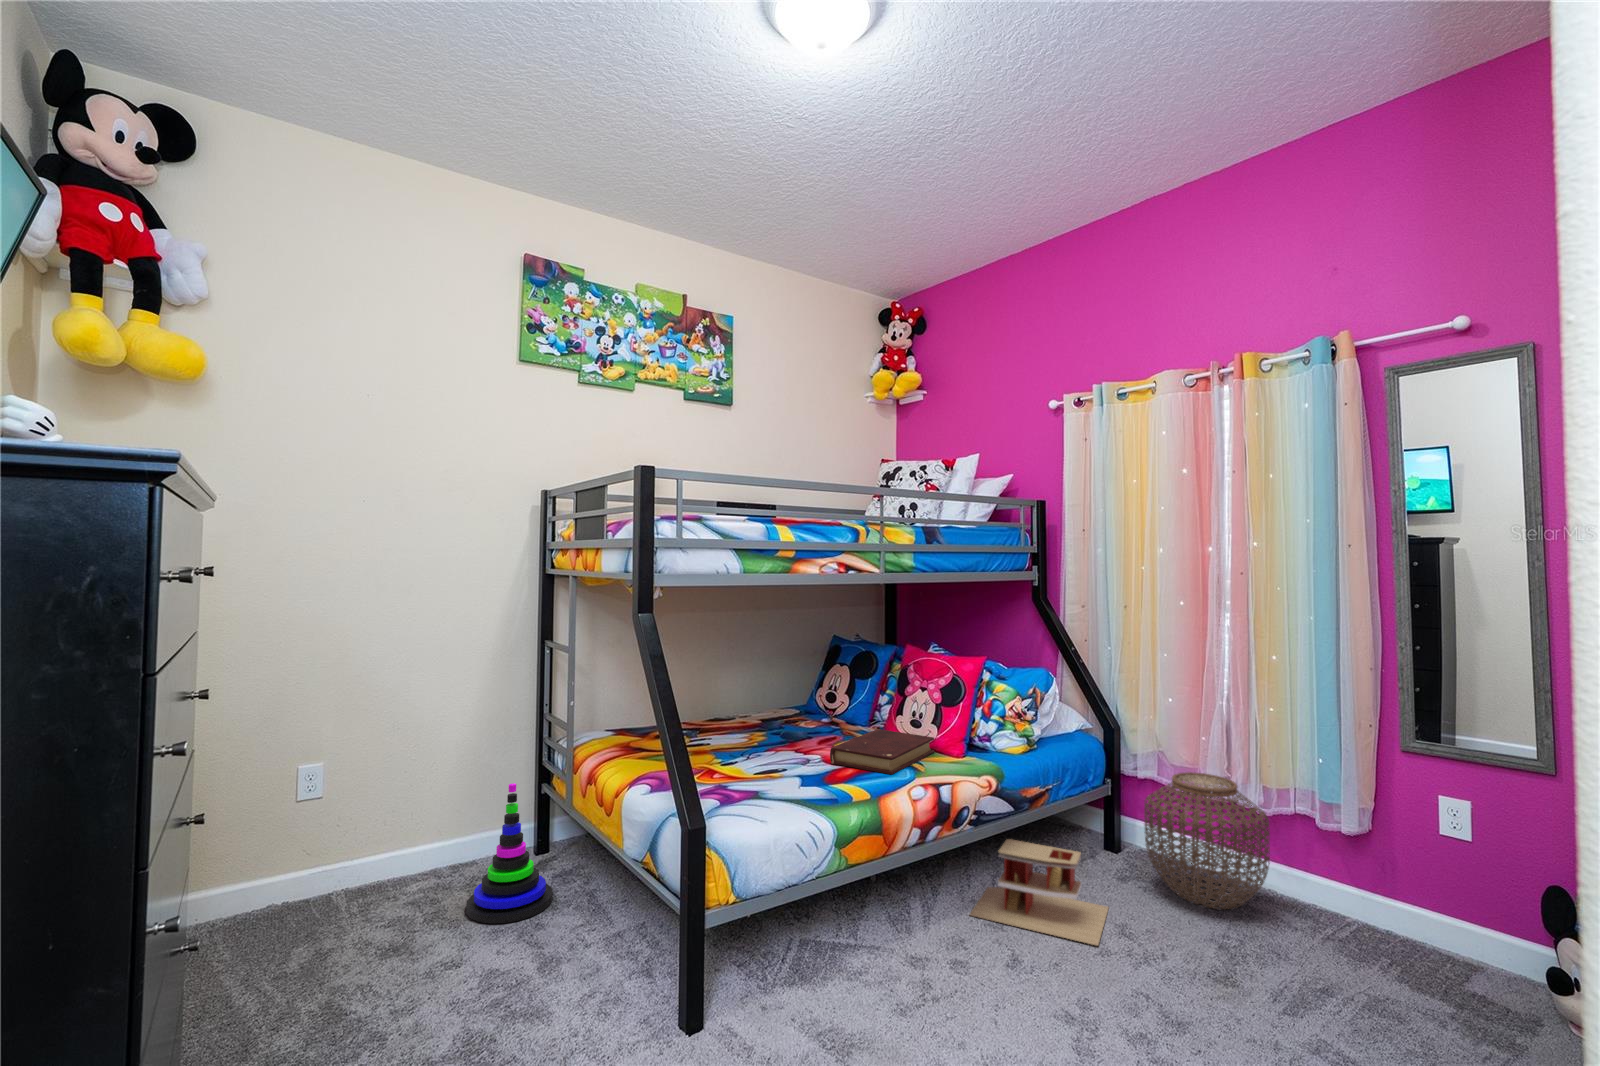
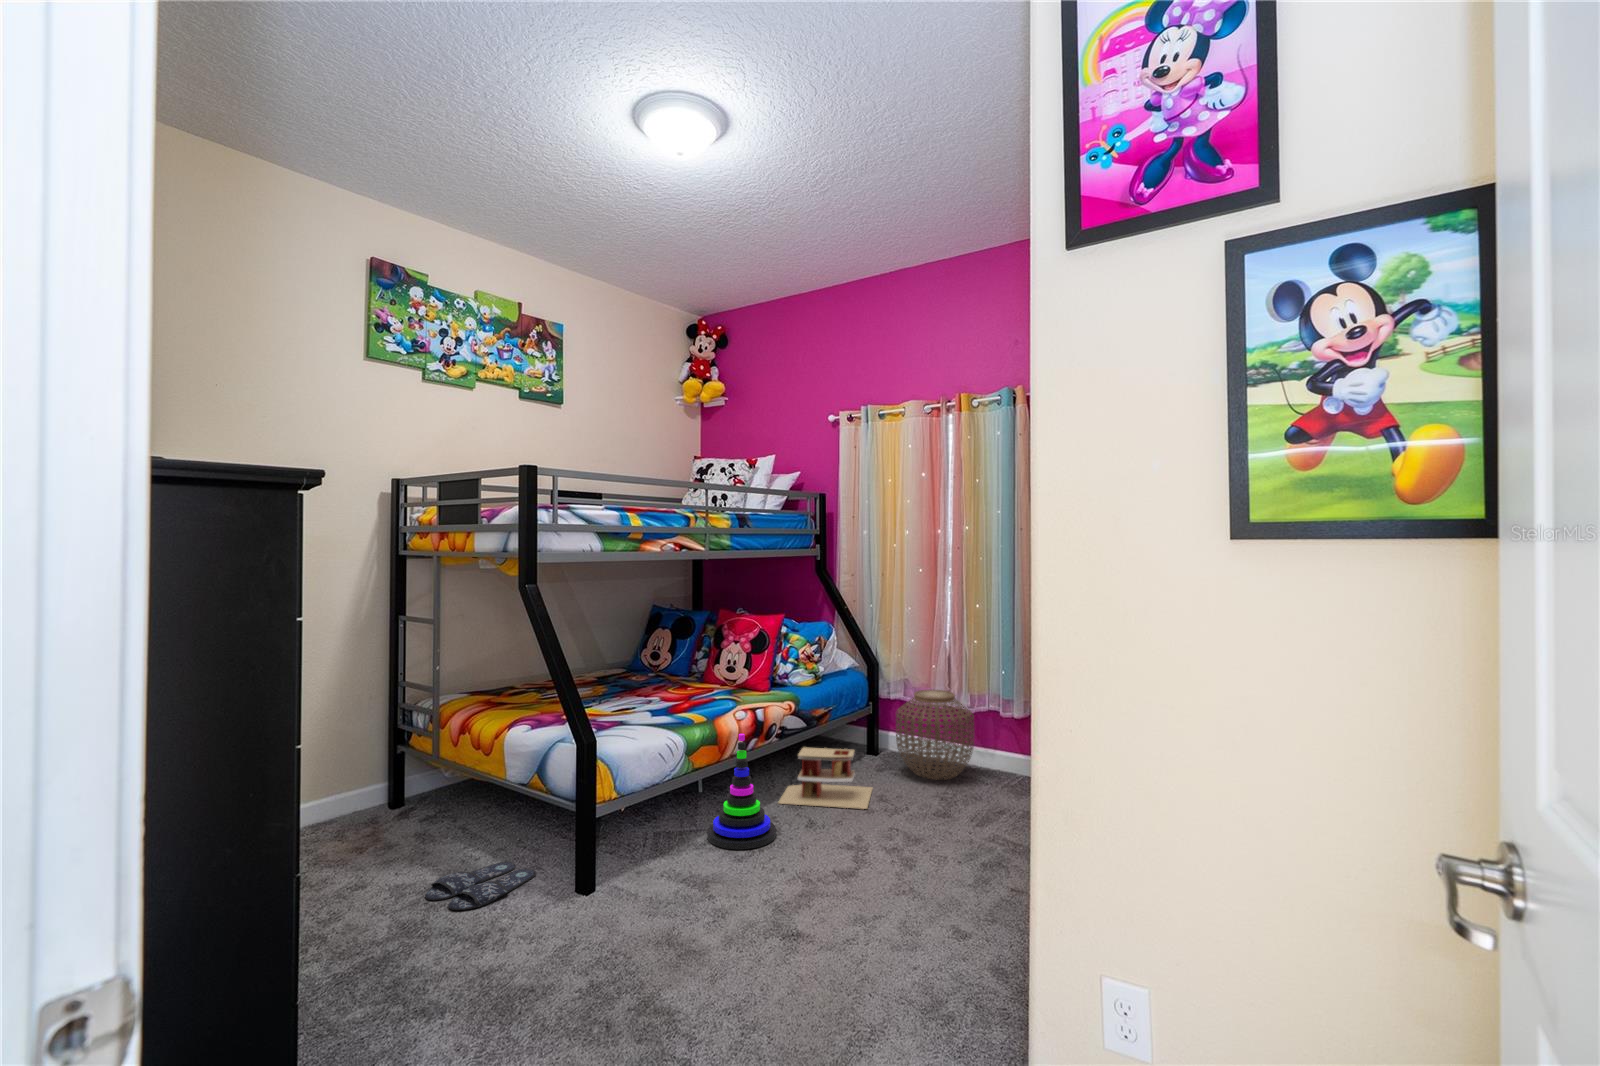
book: present [830,729,934,774] -> none [668,676,747,705]
stacking toy: present [466,783,553,924] -> present [707,734,776,850]
slippers: none [509,955,641,1026] -> present [425,862,536,910]

